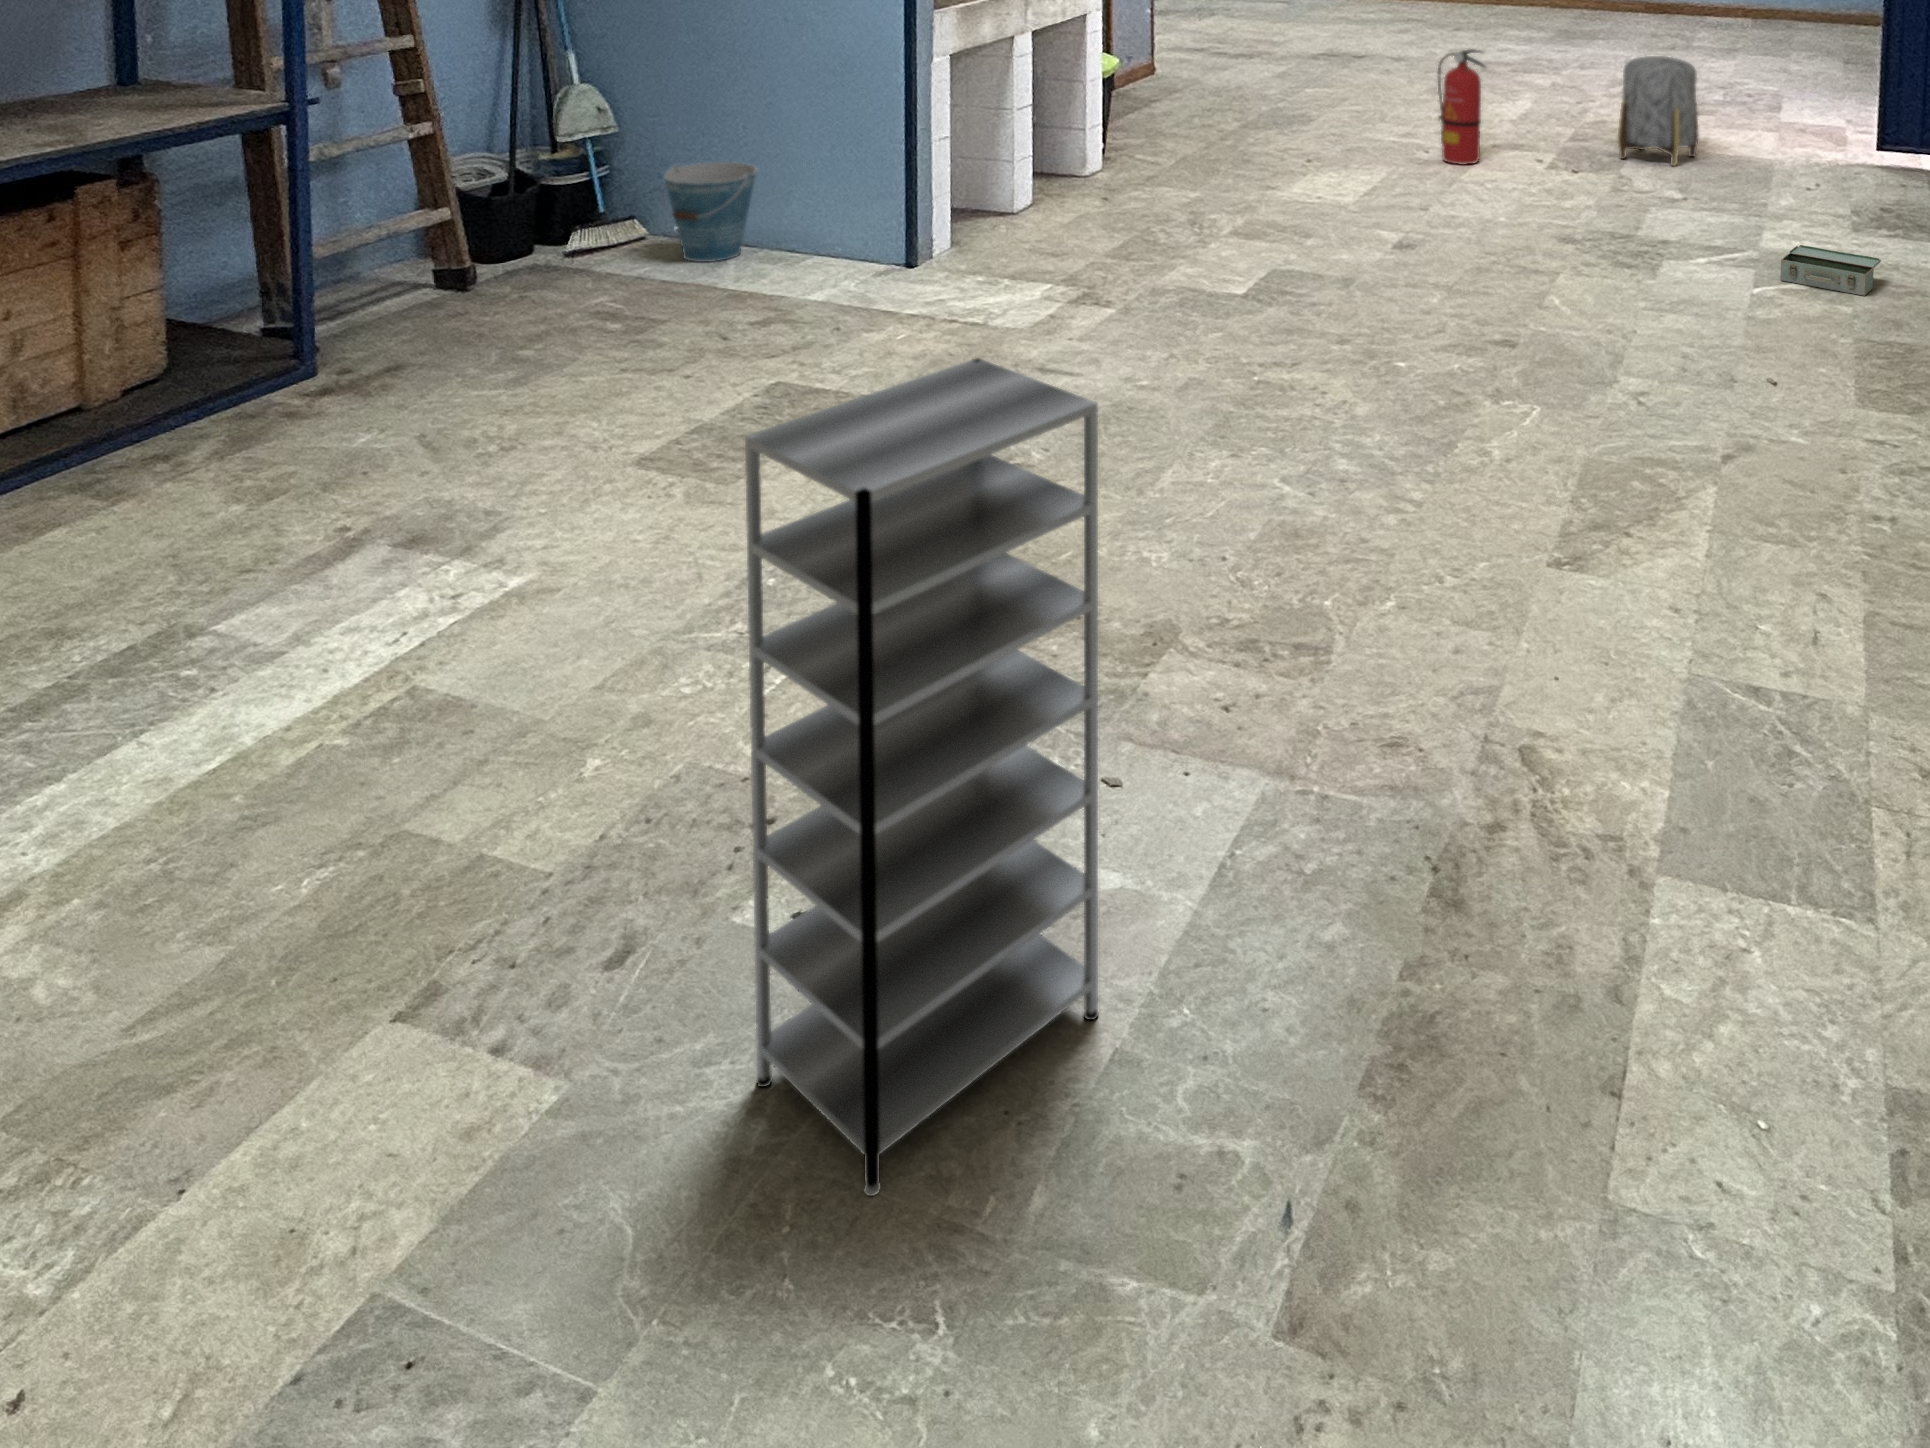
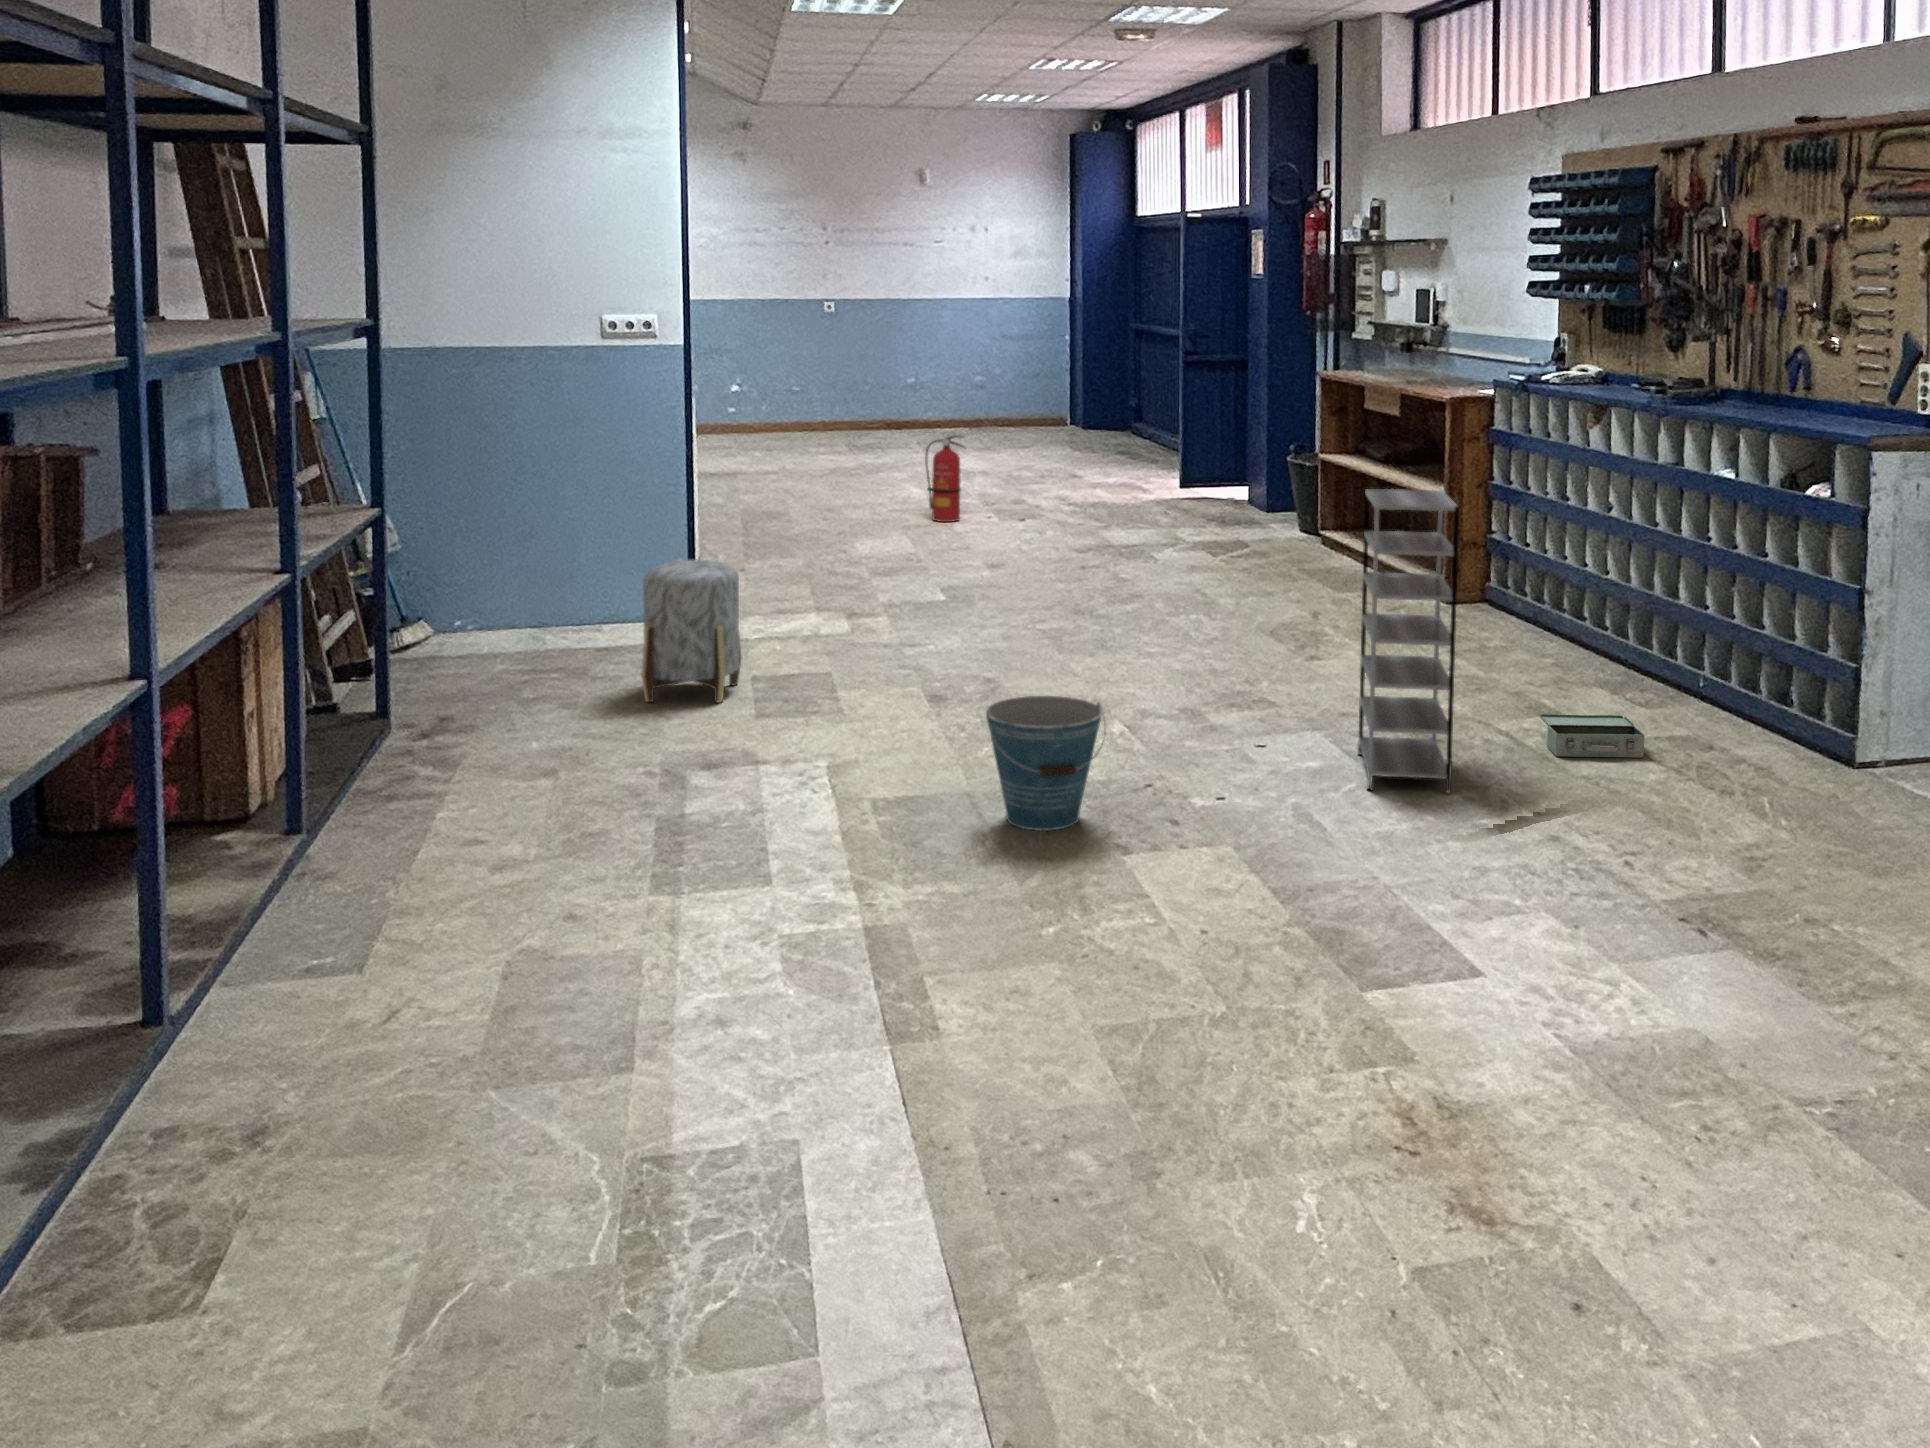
stool: present [1618,56,1699,166] -> present [641,560,741,703]
bucket: present [664,162,756,262] -> present [986,696,1105,830]
toolbox: present [1780,245,1881,296] -> present [1539,714,1644,757]

